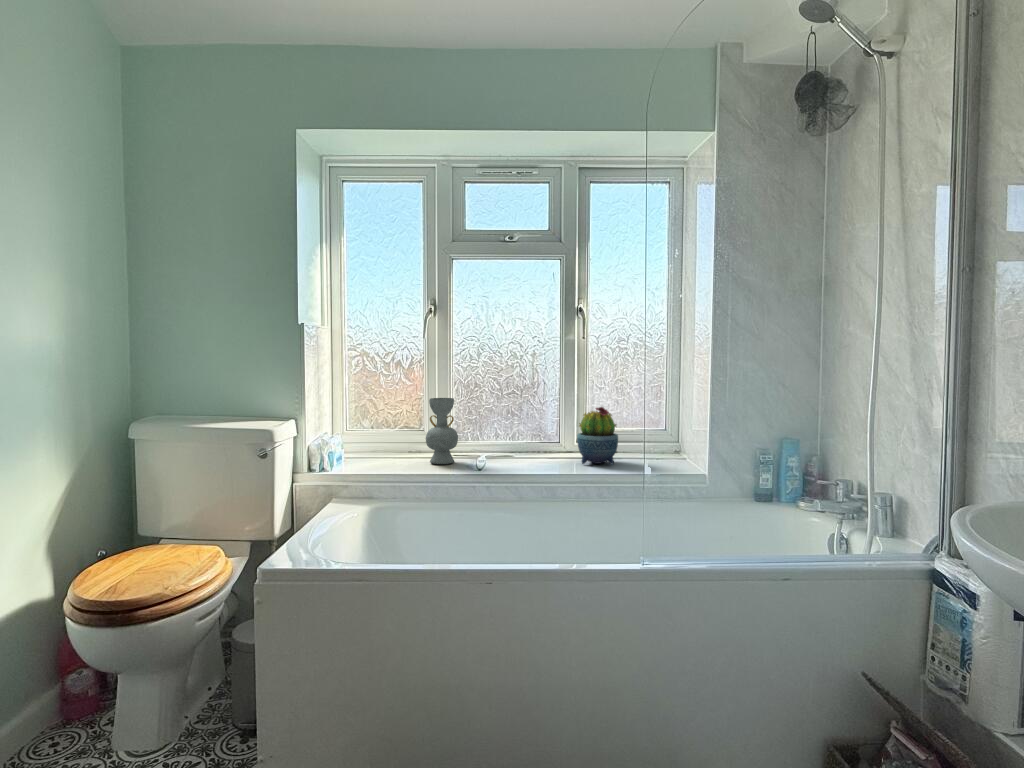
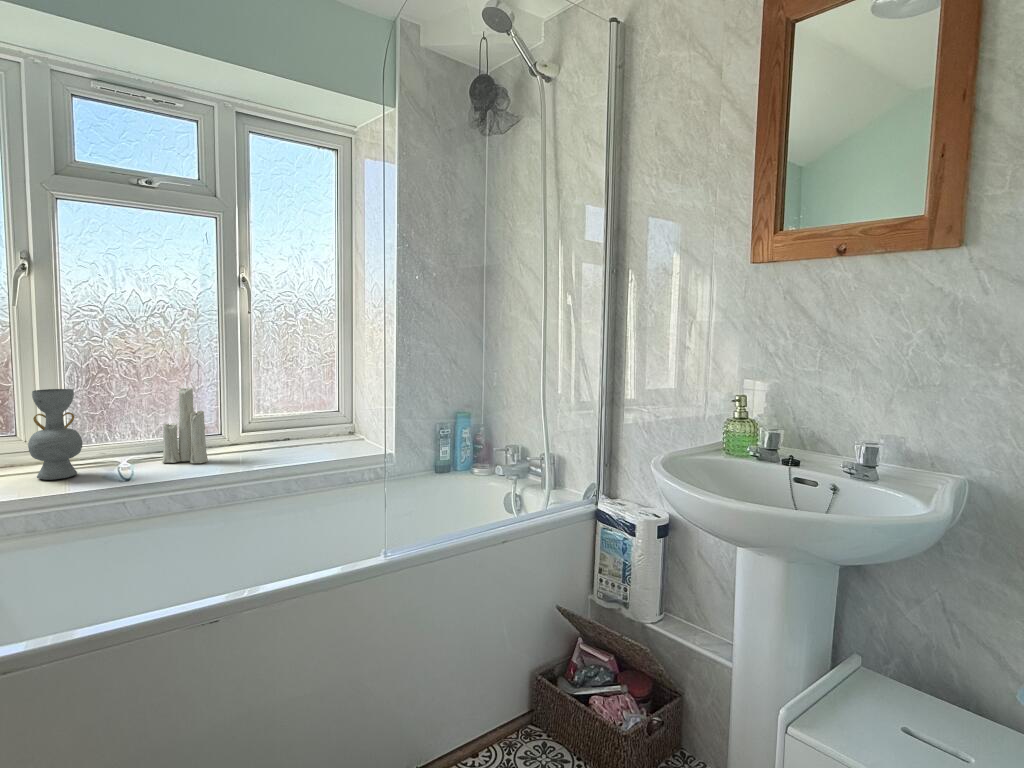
candle: none [511,389,544,464] -> present [162,379,208,463]
potted cactus: present [577,407,618,465] -> none [249,390,298,457]

